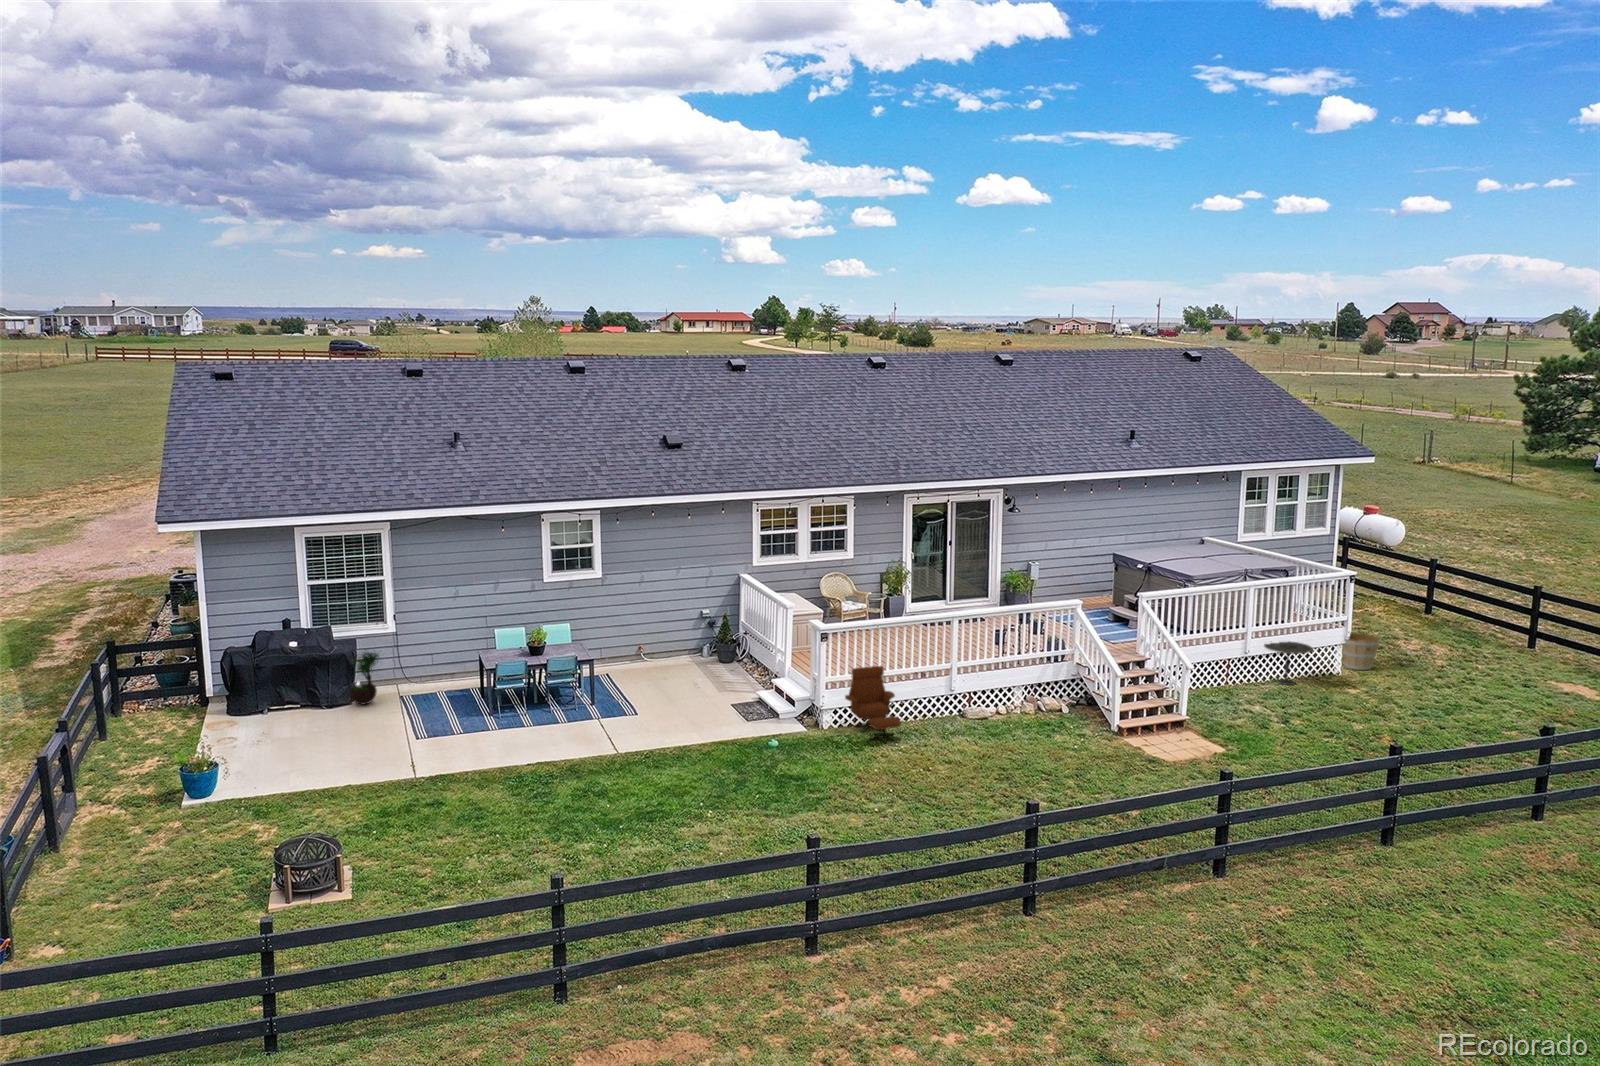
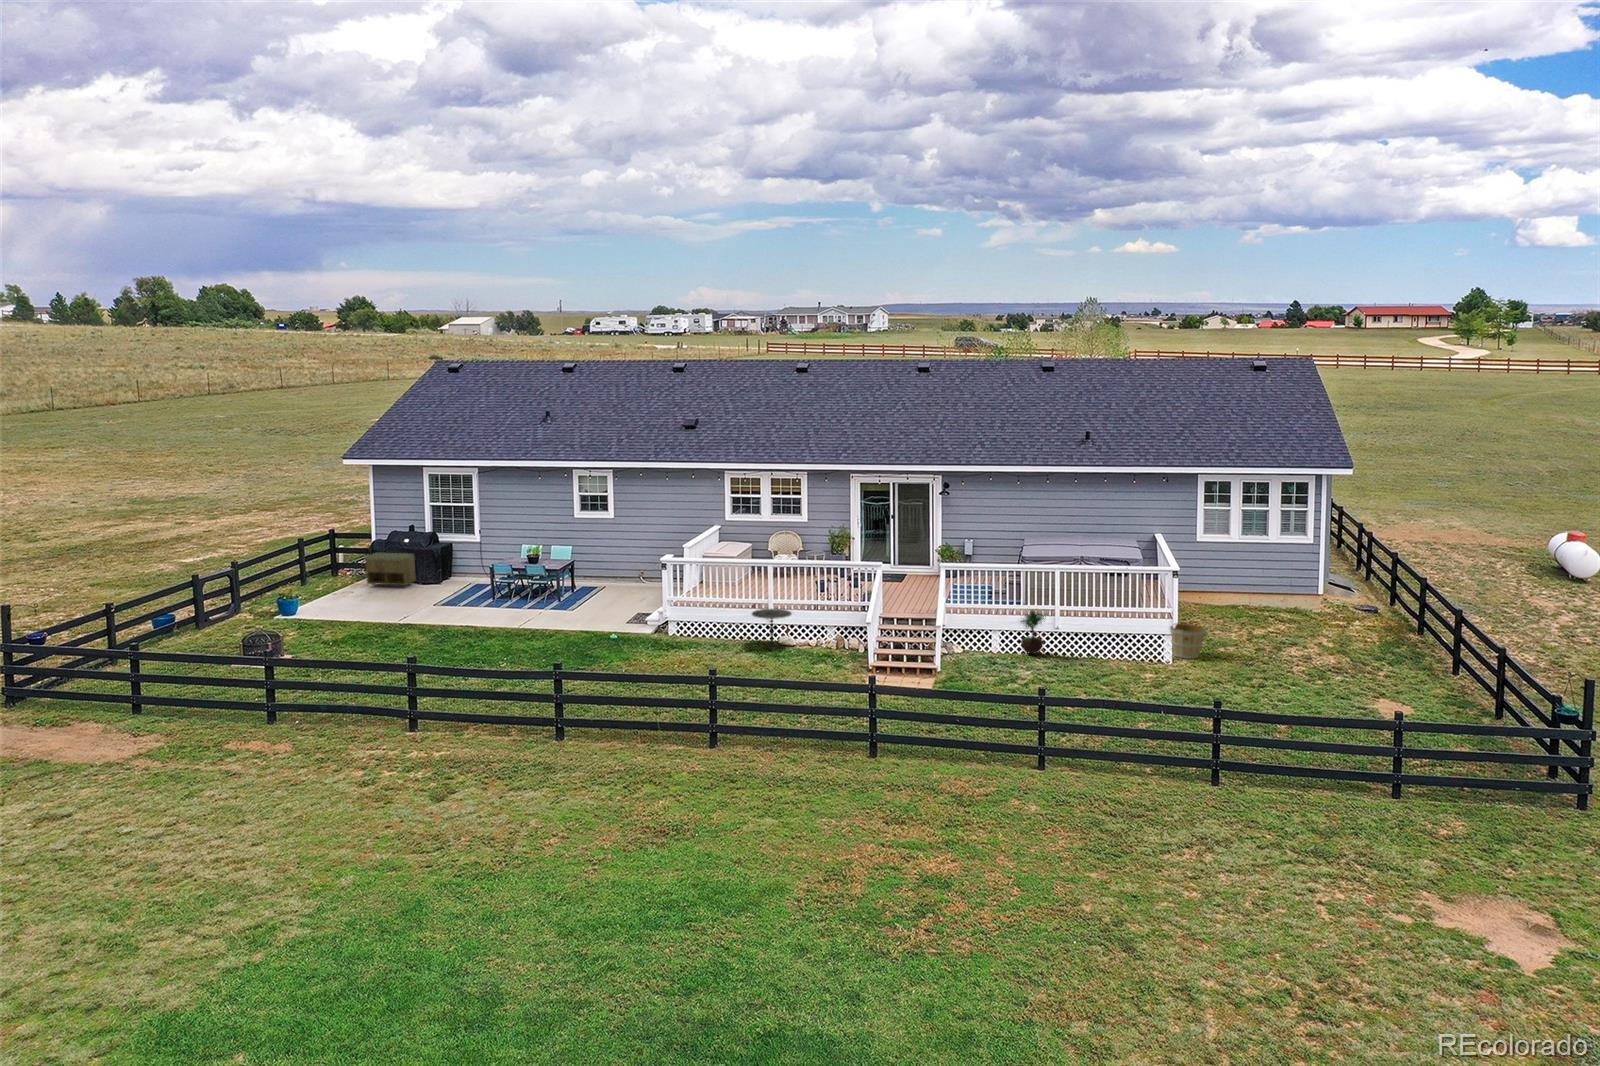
side table: present [1264,642,1313,685] -> present [752,609,792,646]
potted tree: present [349,652,379,704] -> present [1020,609,1046,654]
storage bench: none [252,661,322,720] -> present [365,553,416,586]
lounge chair: present [845,666,901,743] -> none [675,593,714,649]

